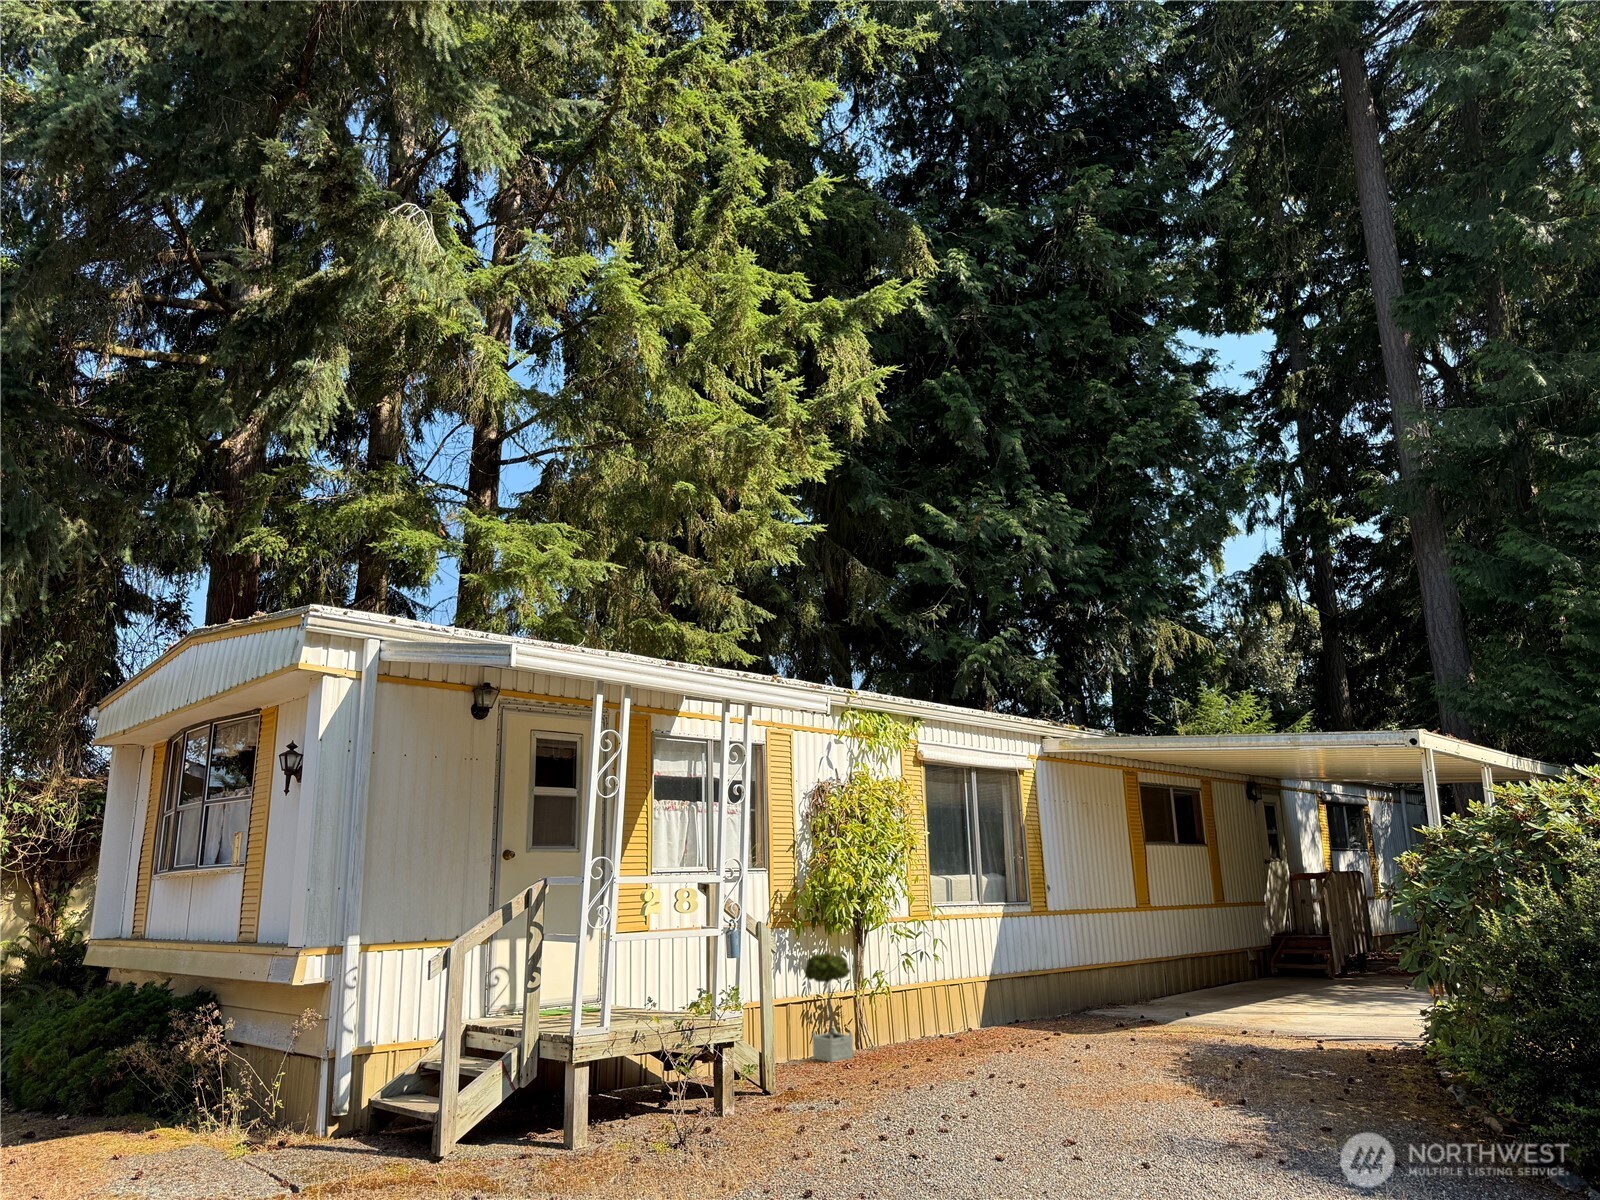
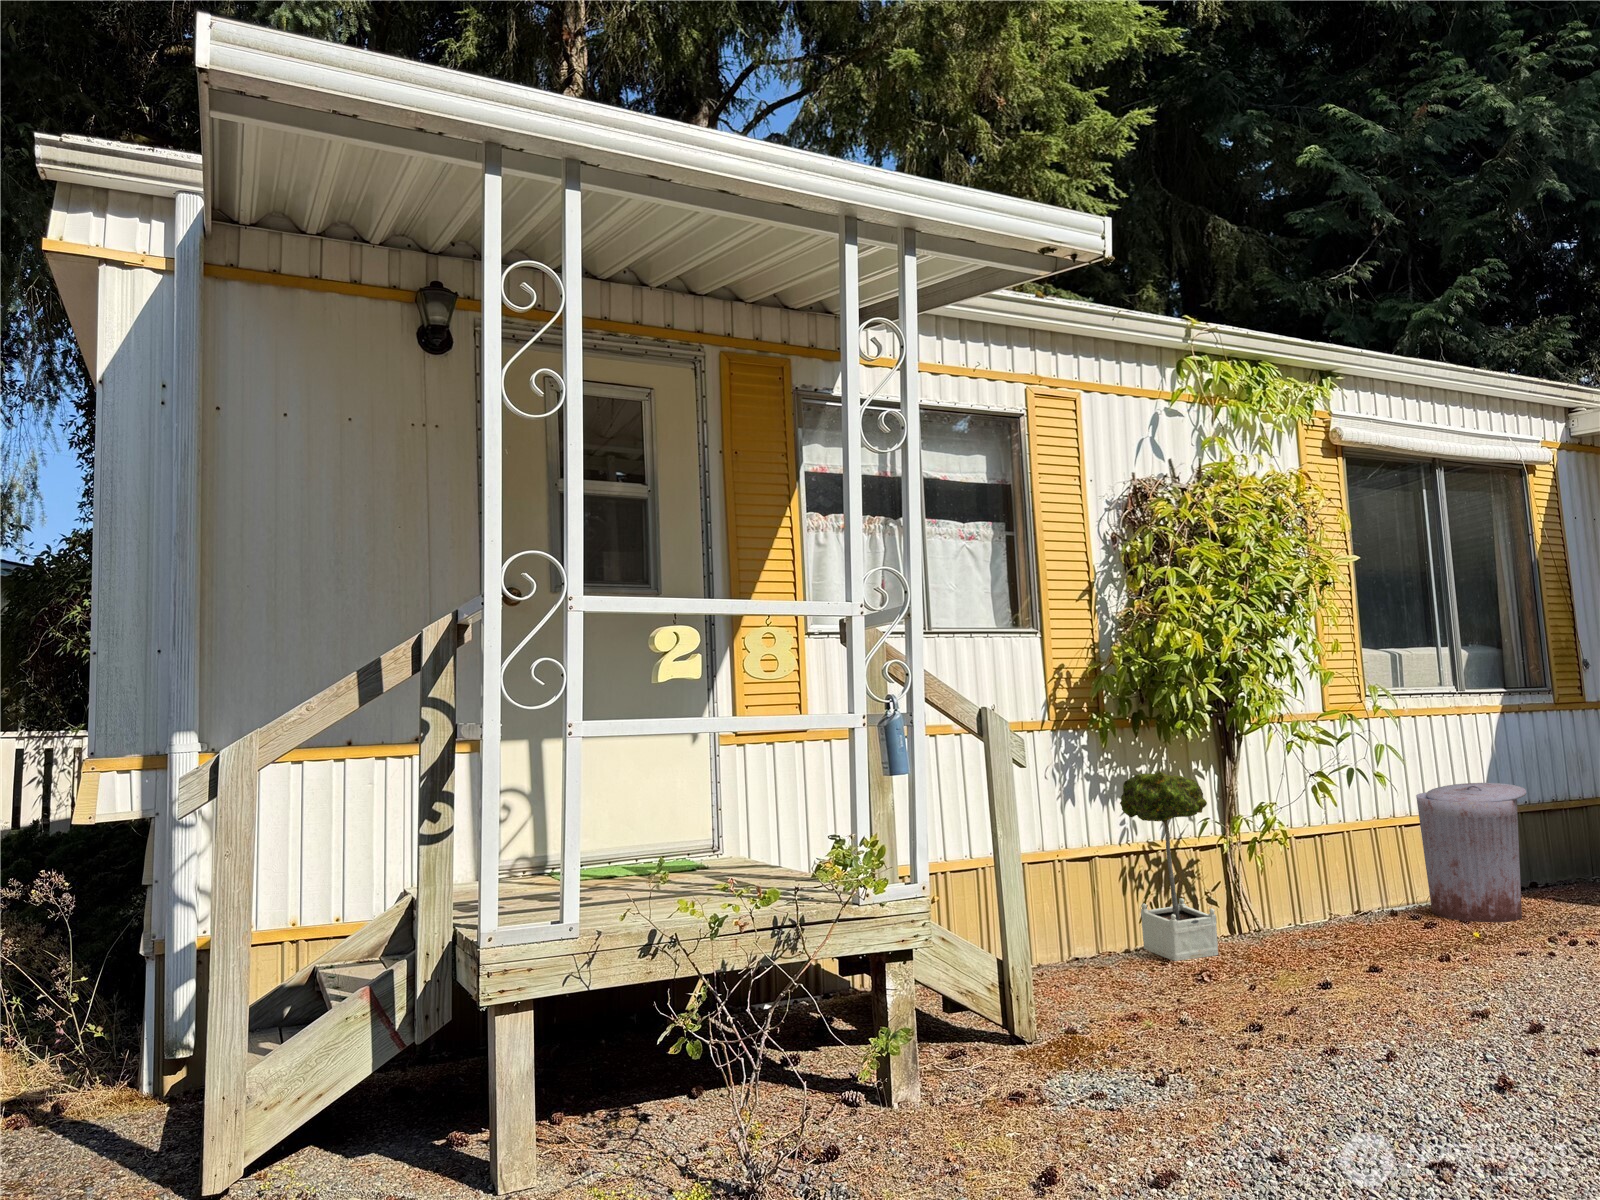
trash can: none [956,957,1008,1038] -> present [1416,783,1526,922]

